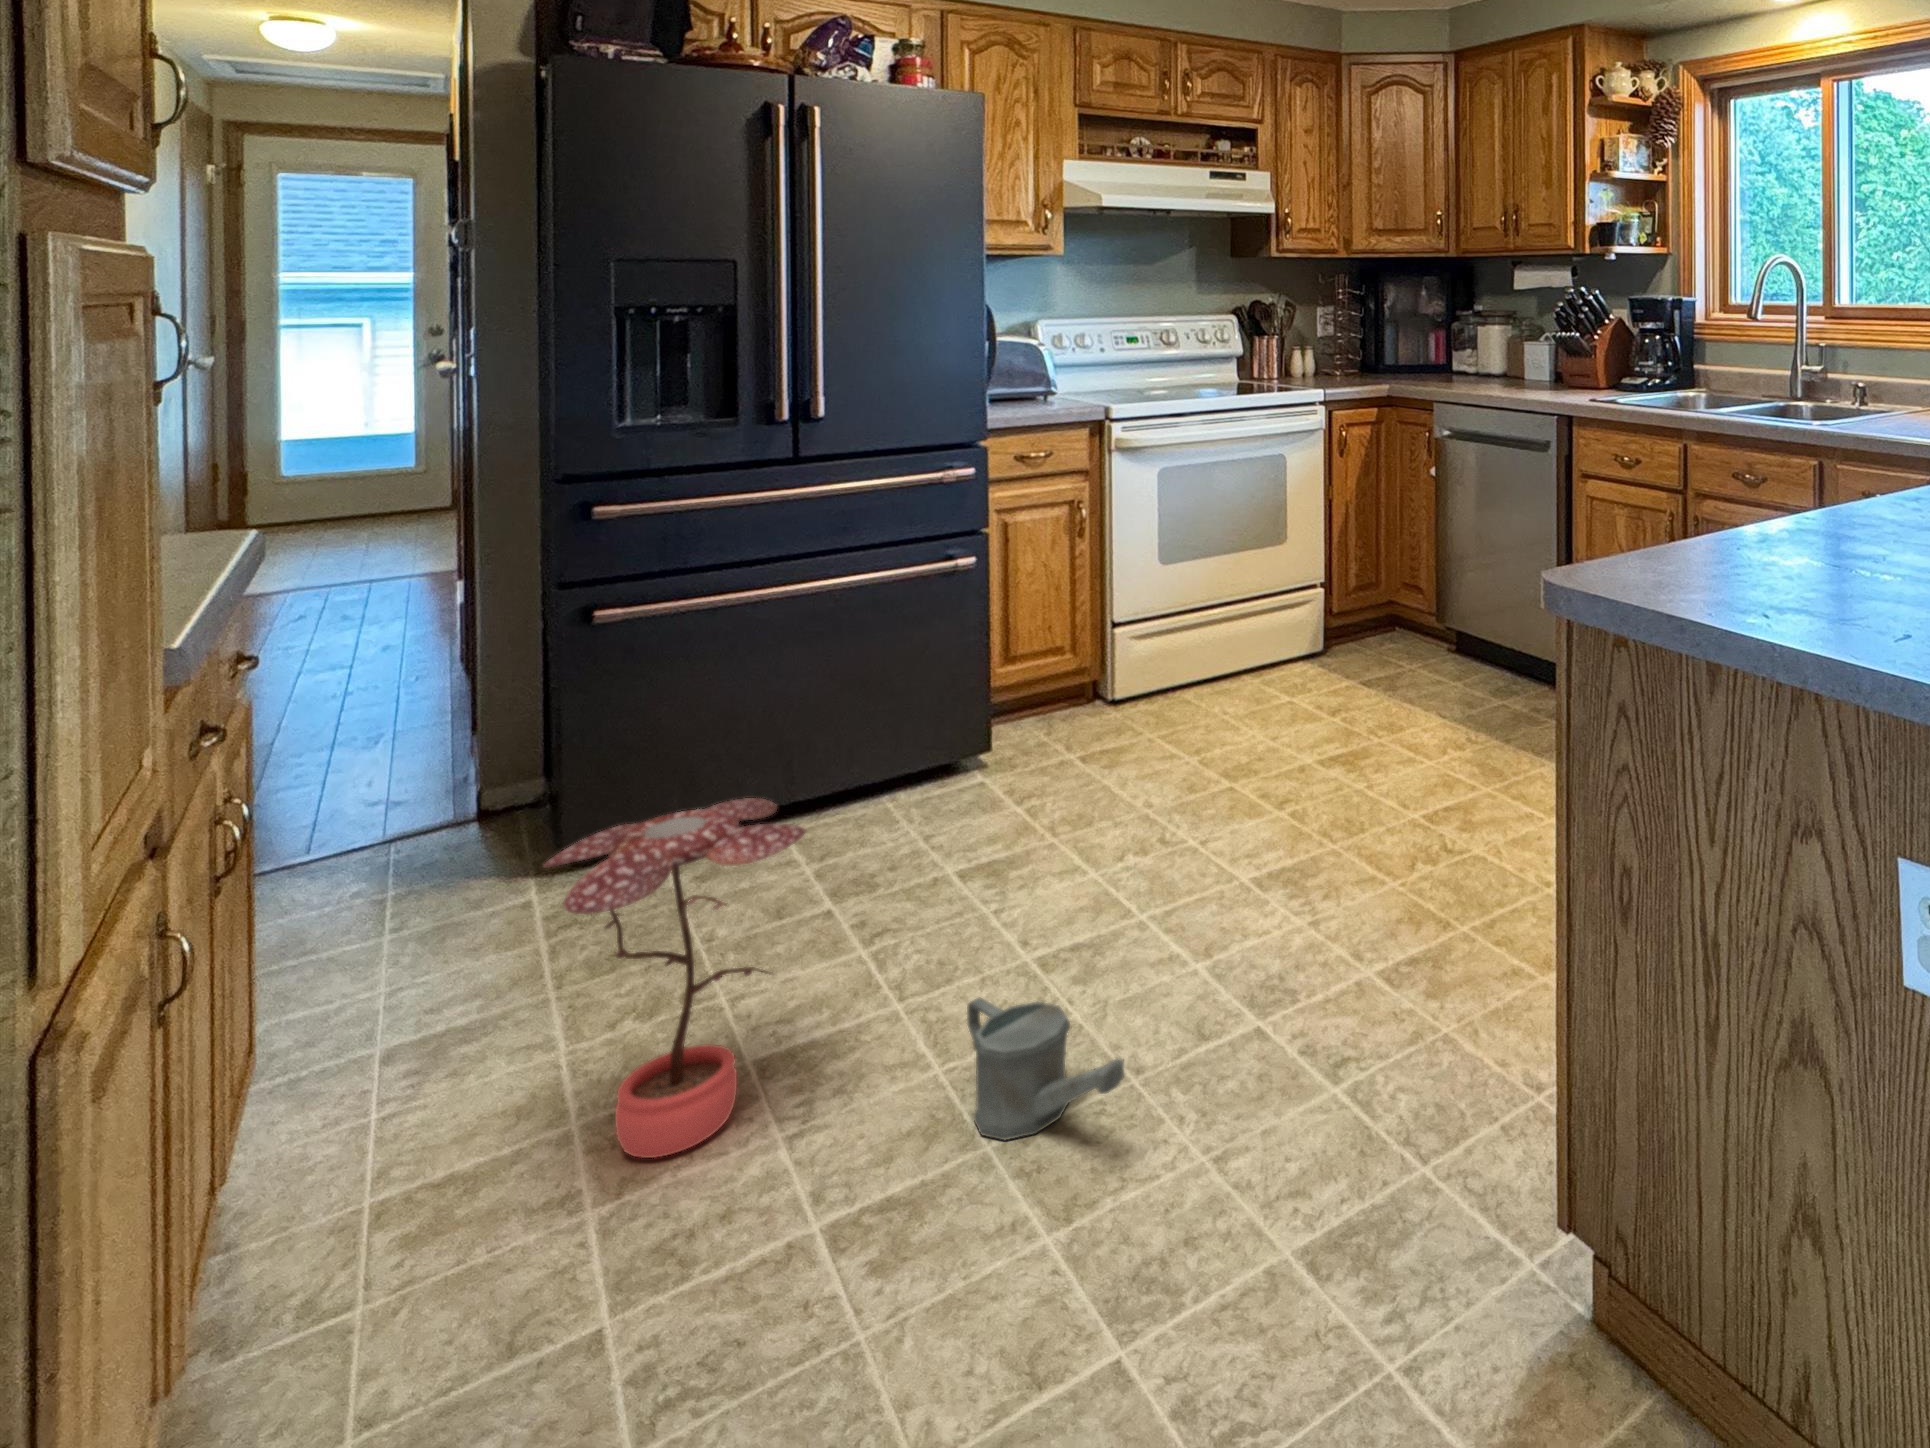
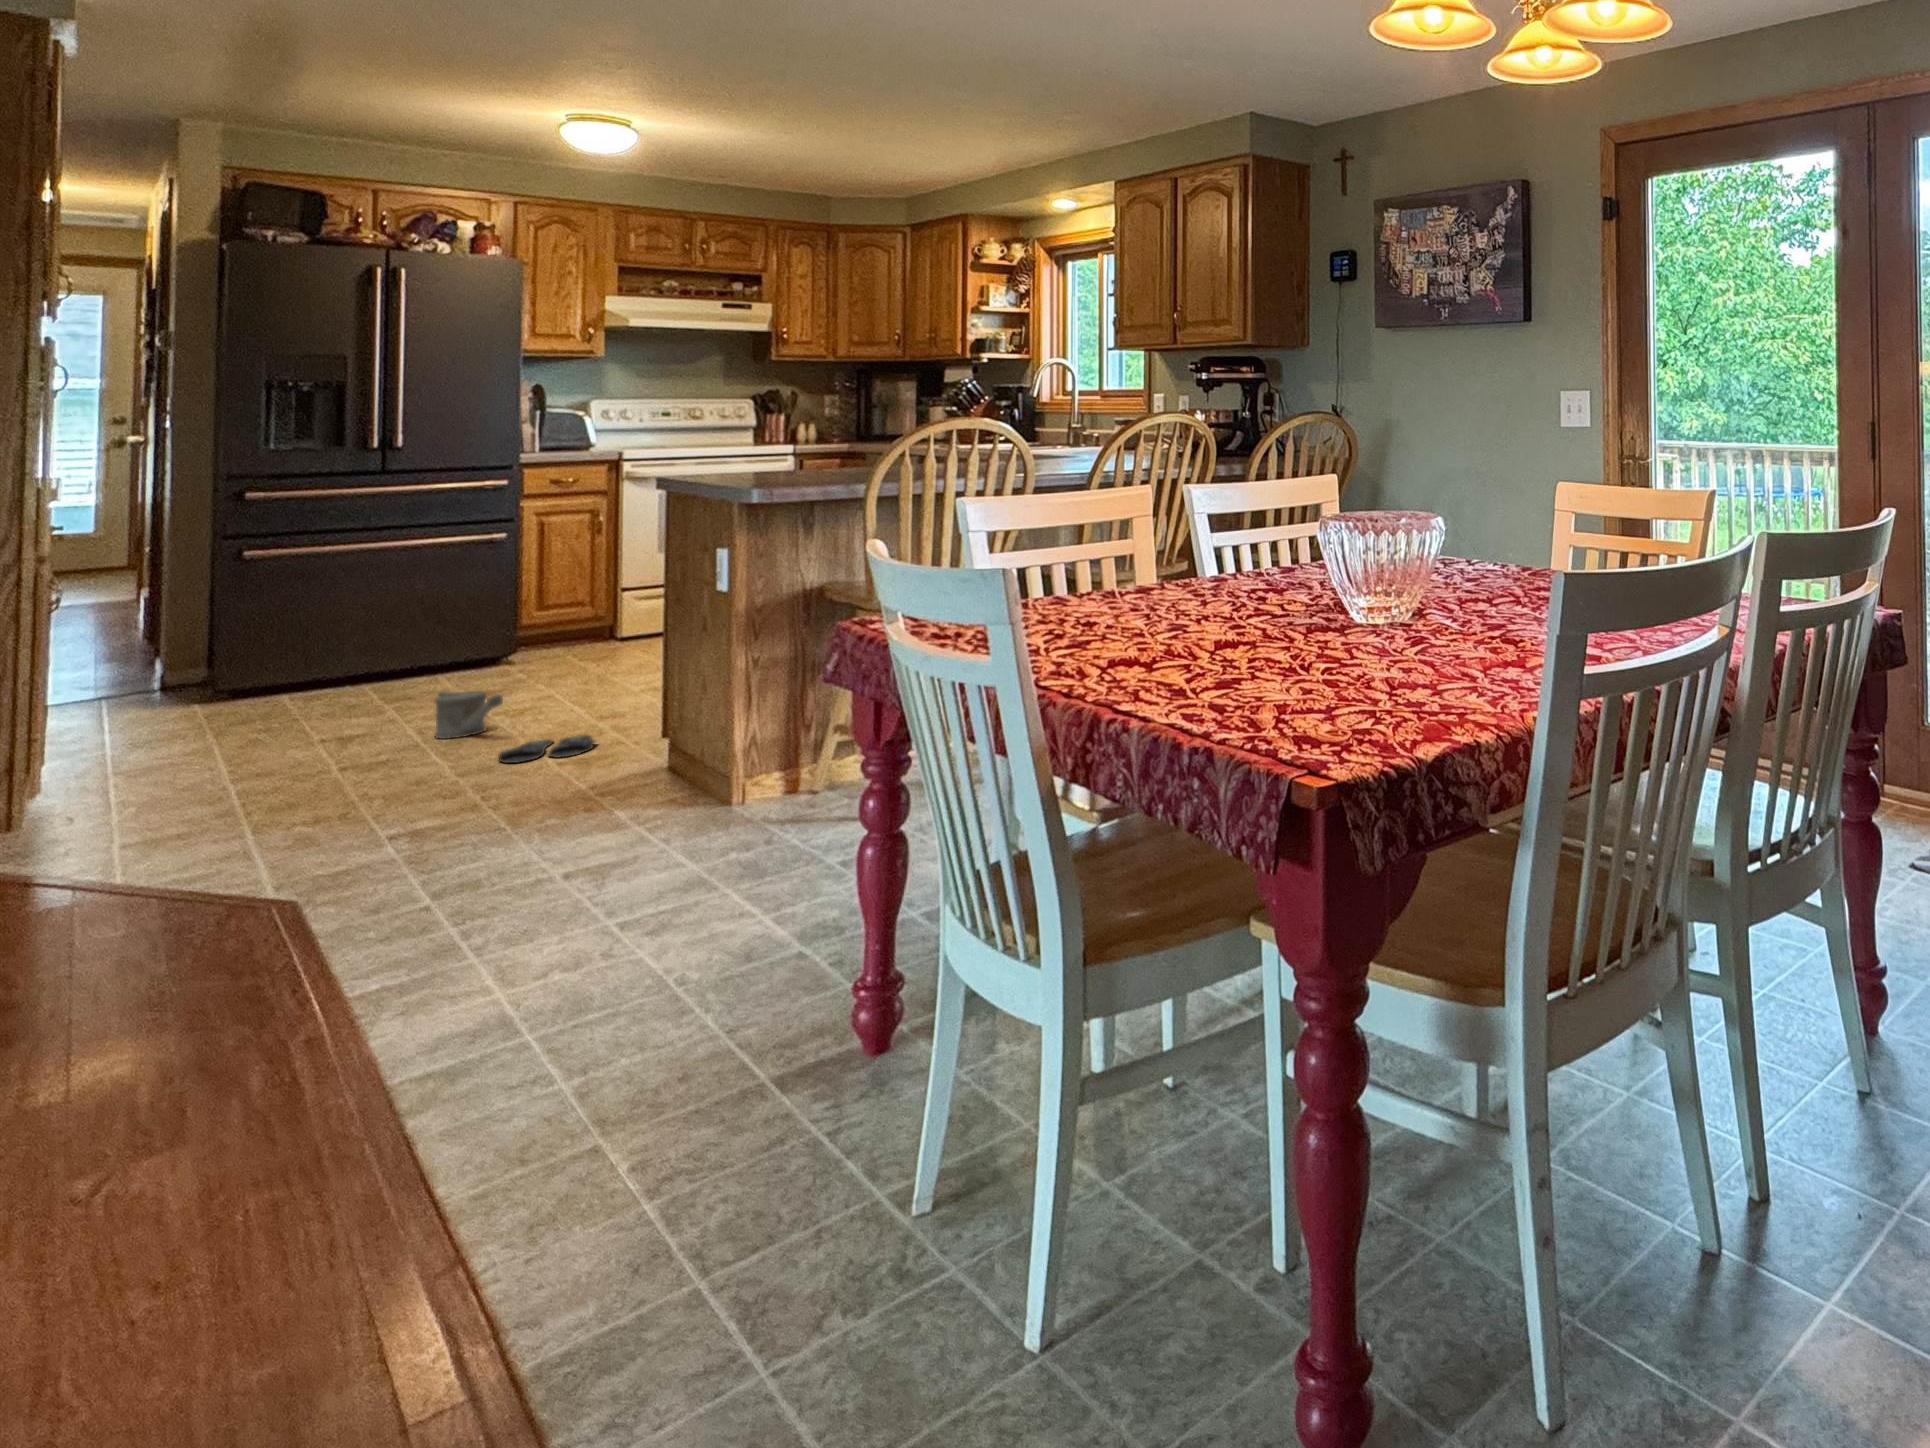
potted plant: present [544,798,805,1158] -> none [217,604,354,749]
slippers: none [1172,1165,1372,1354] -> present [499,735,595,763]

